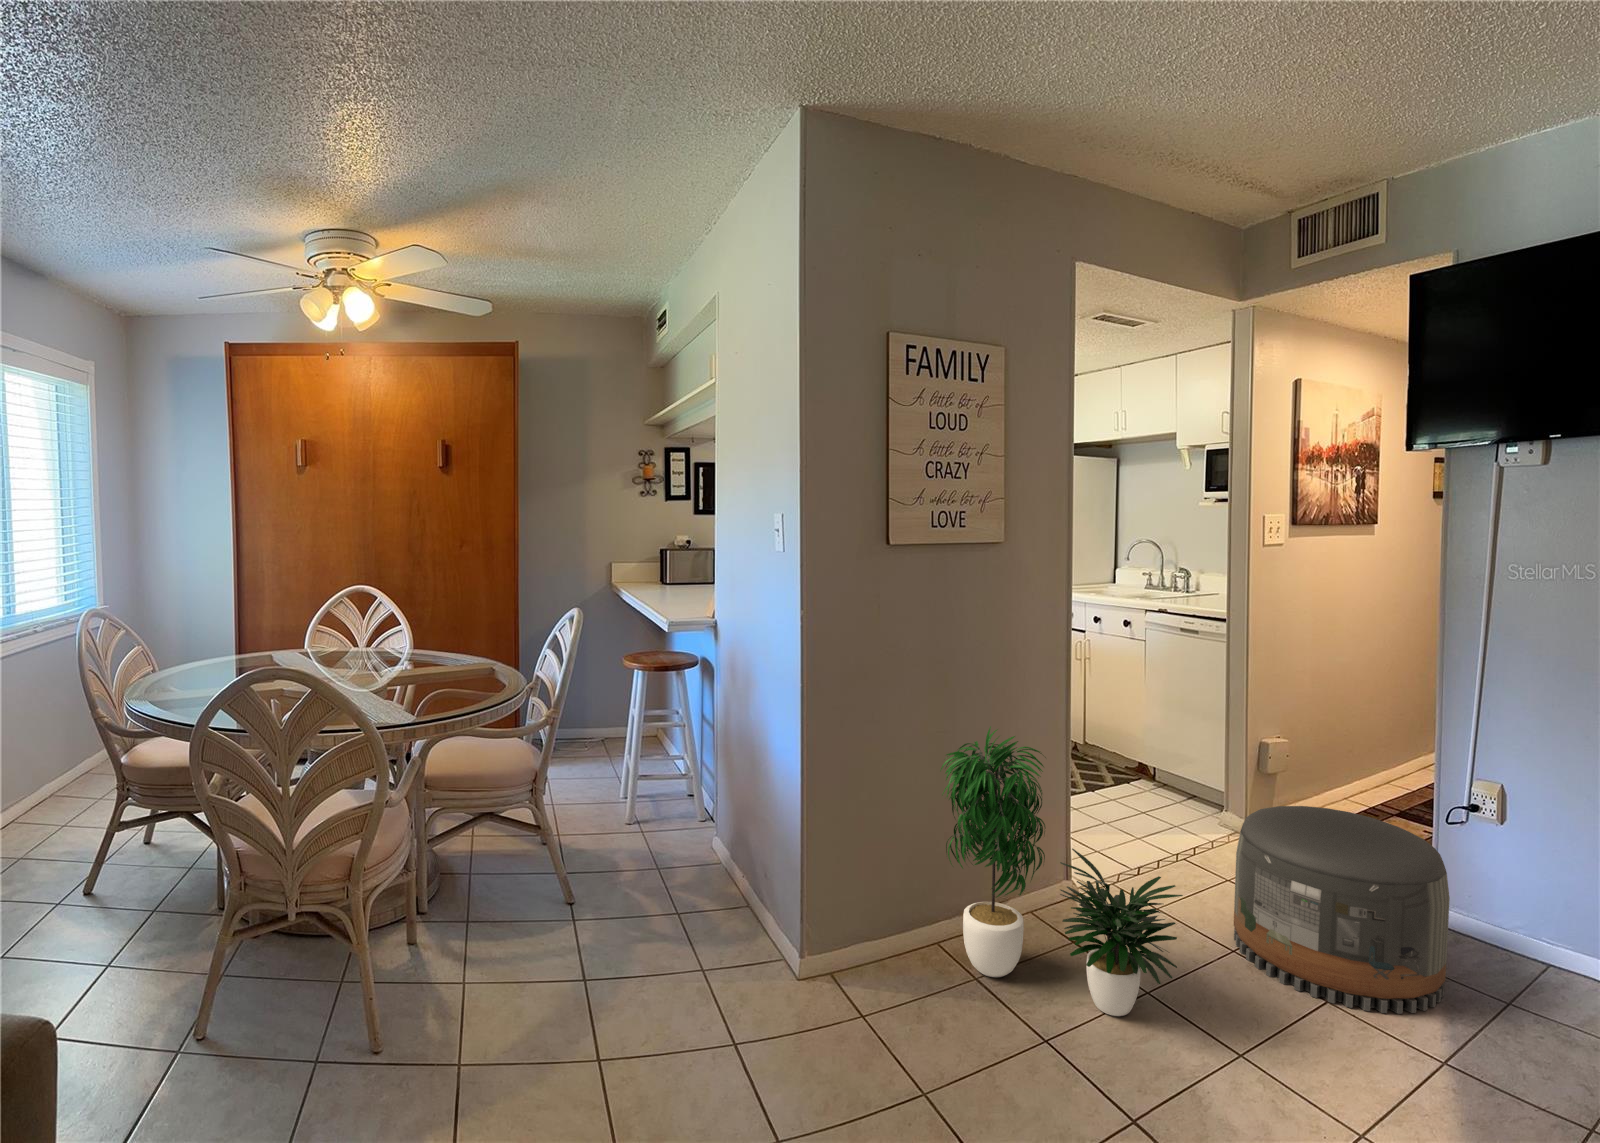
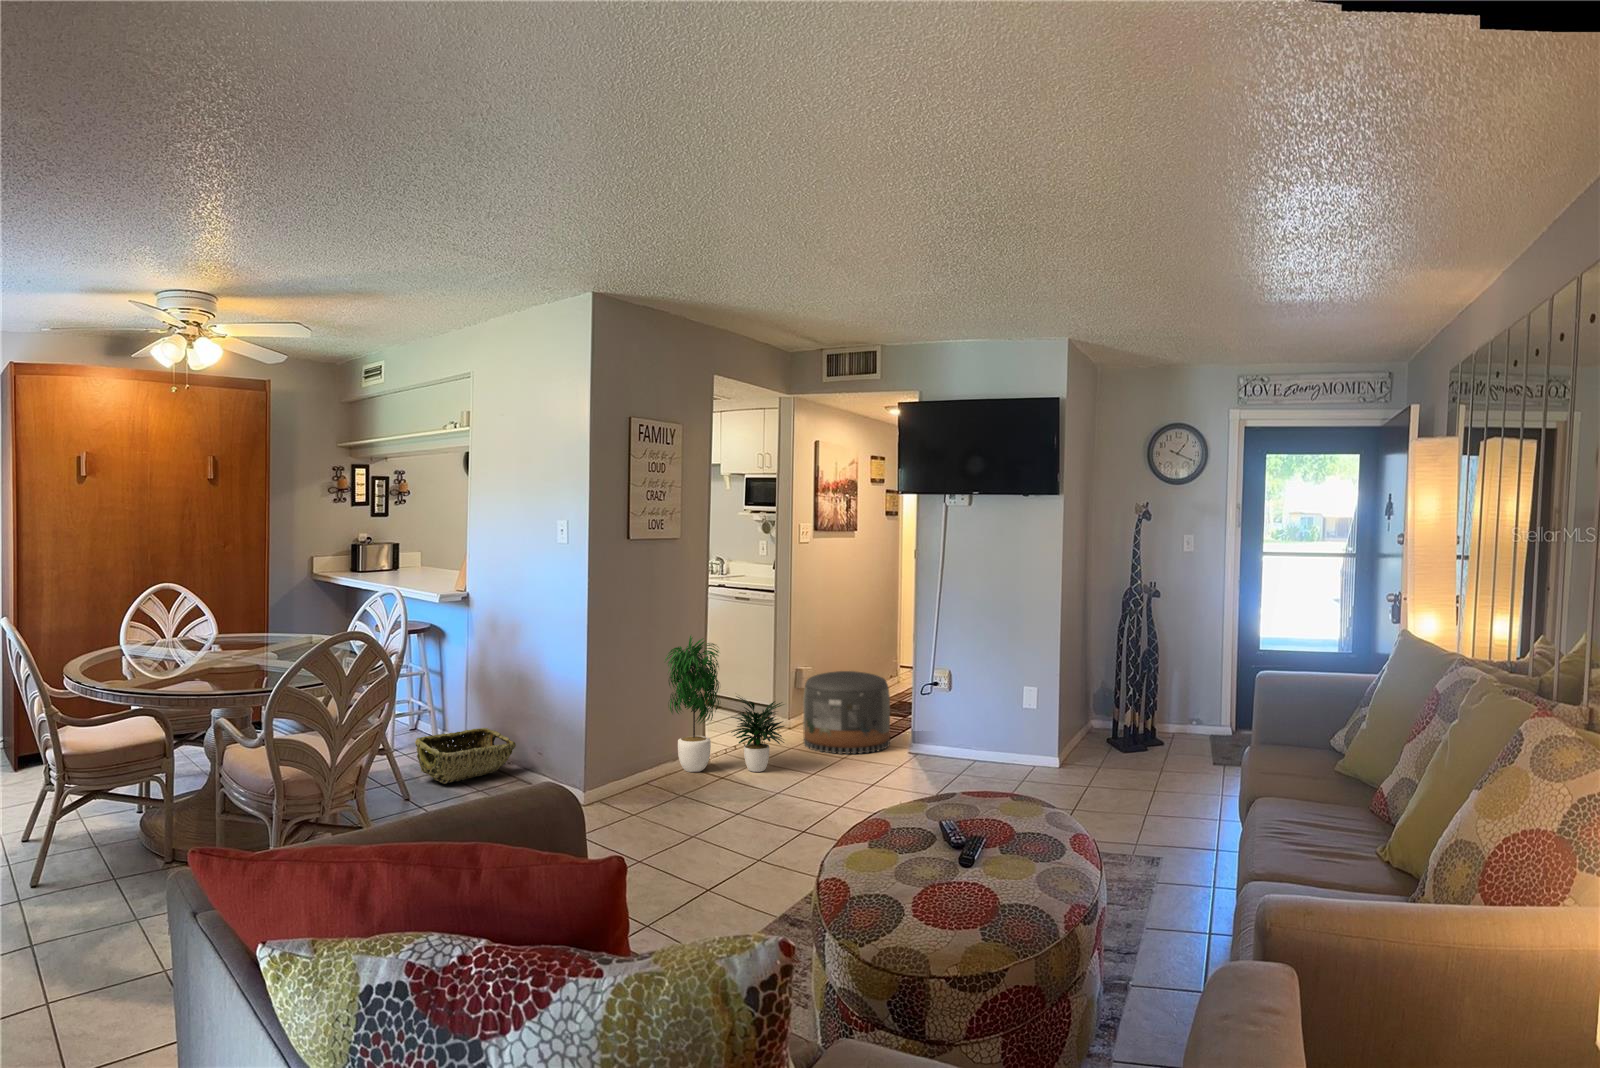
woven basket: none [593,814,726,901] -> present [415,728,516,784]

